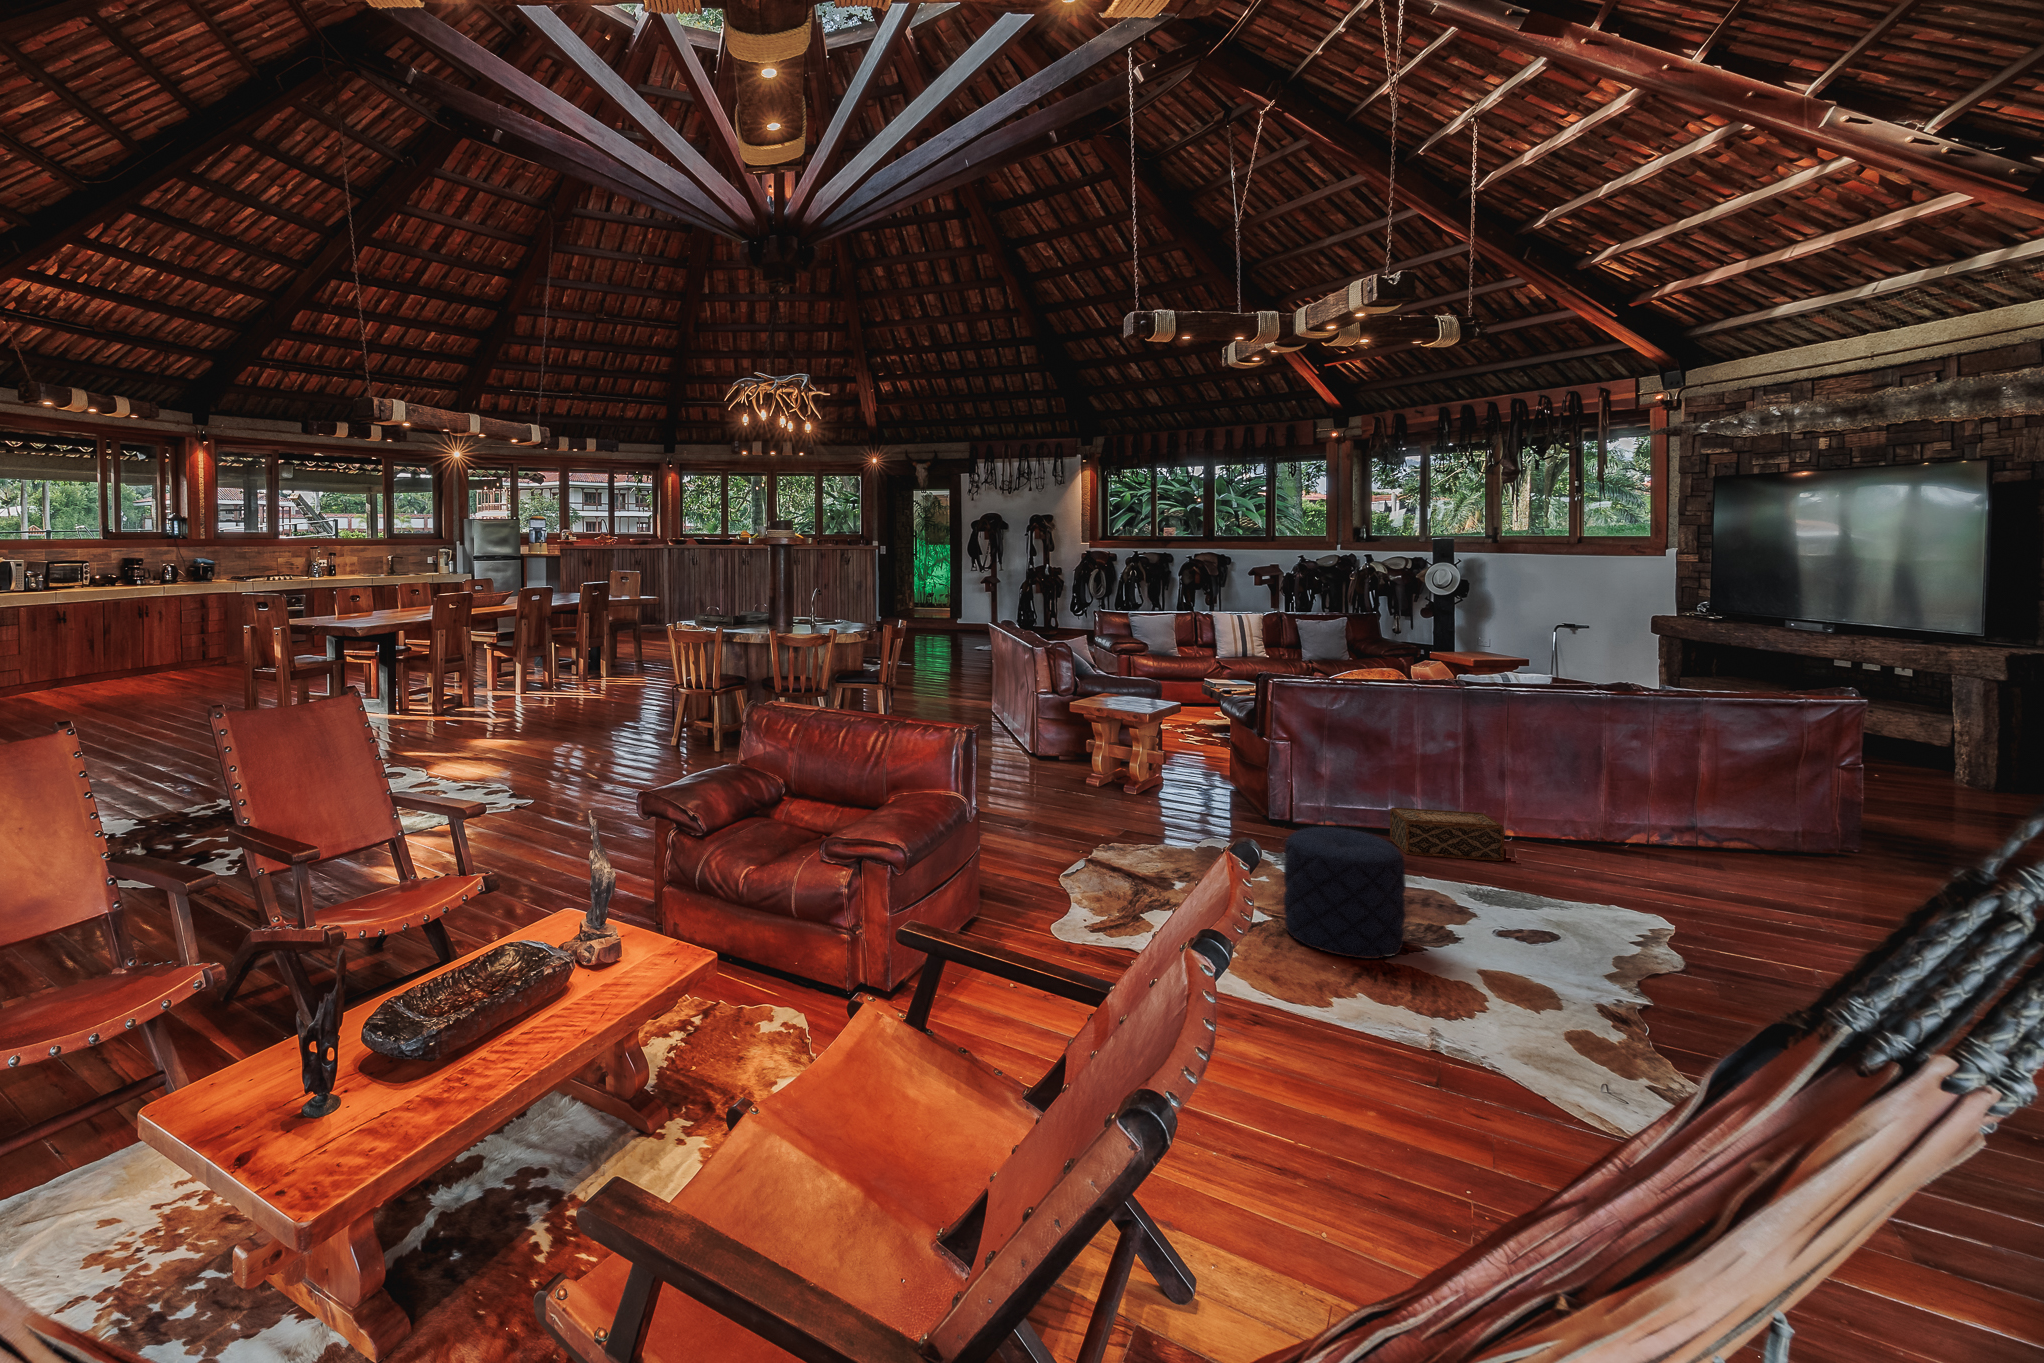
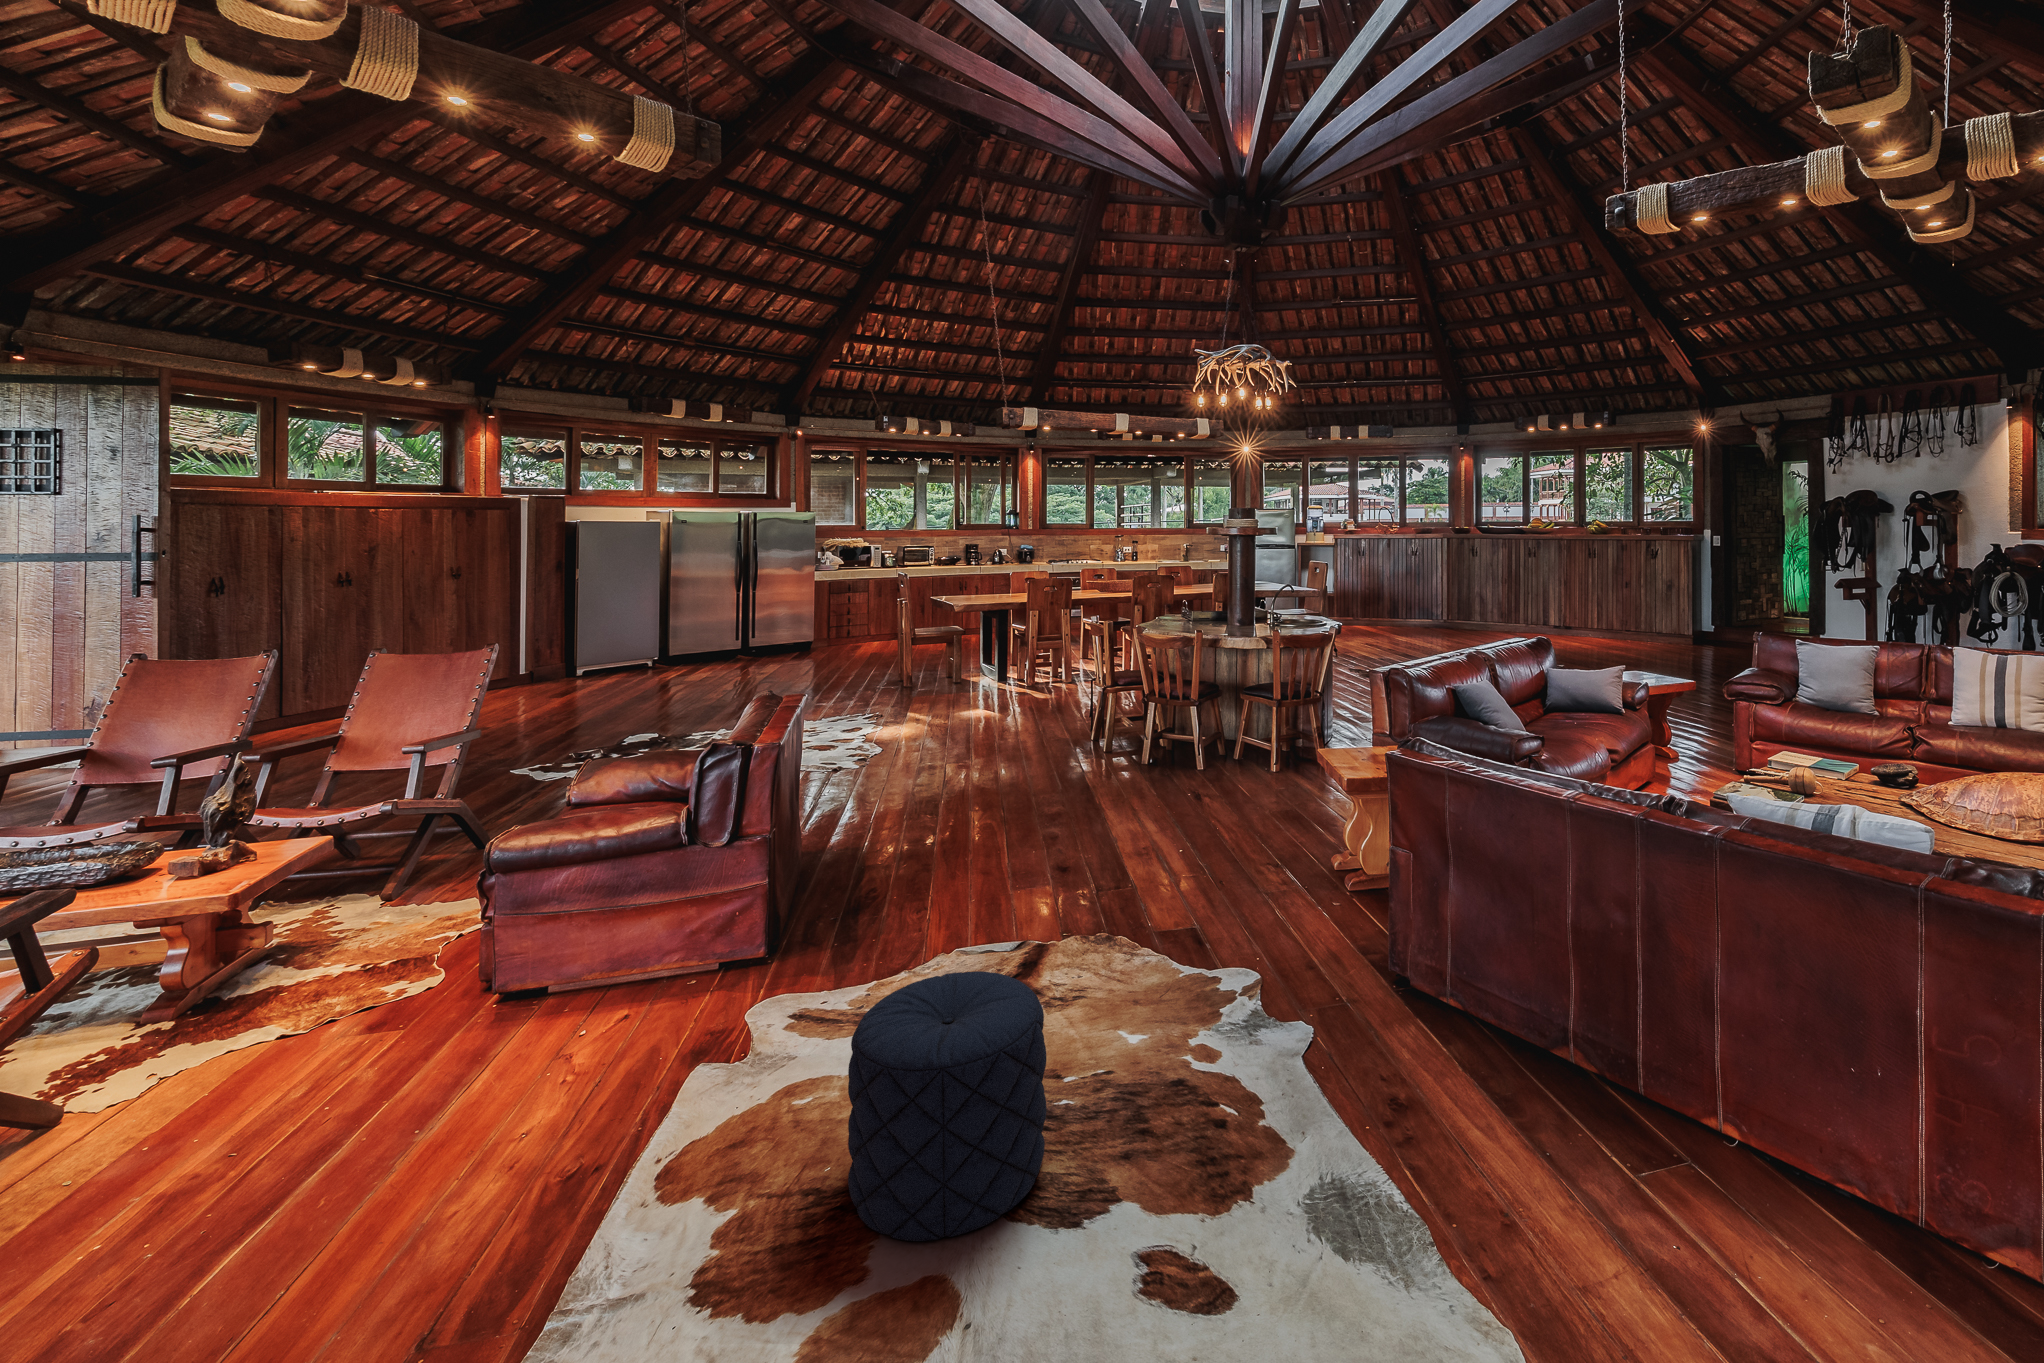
woven basket: present [1390,807,1504,861] -> none [1505,1010,1720,1198]

